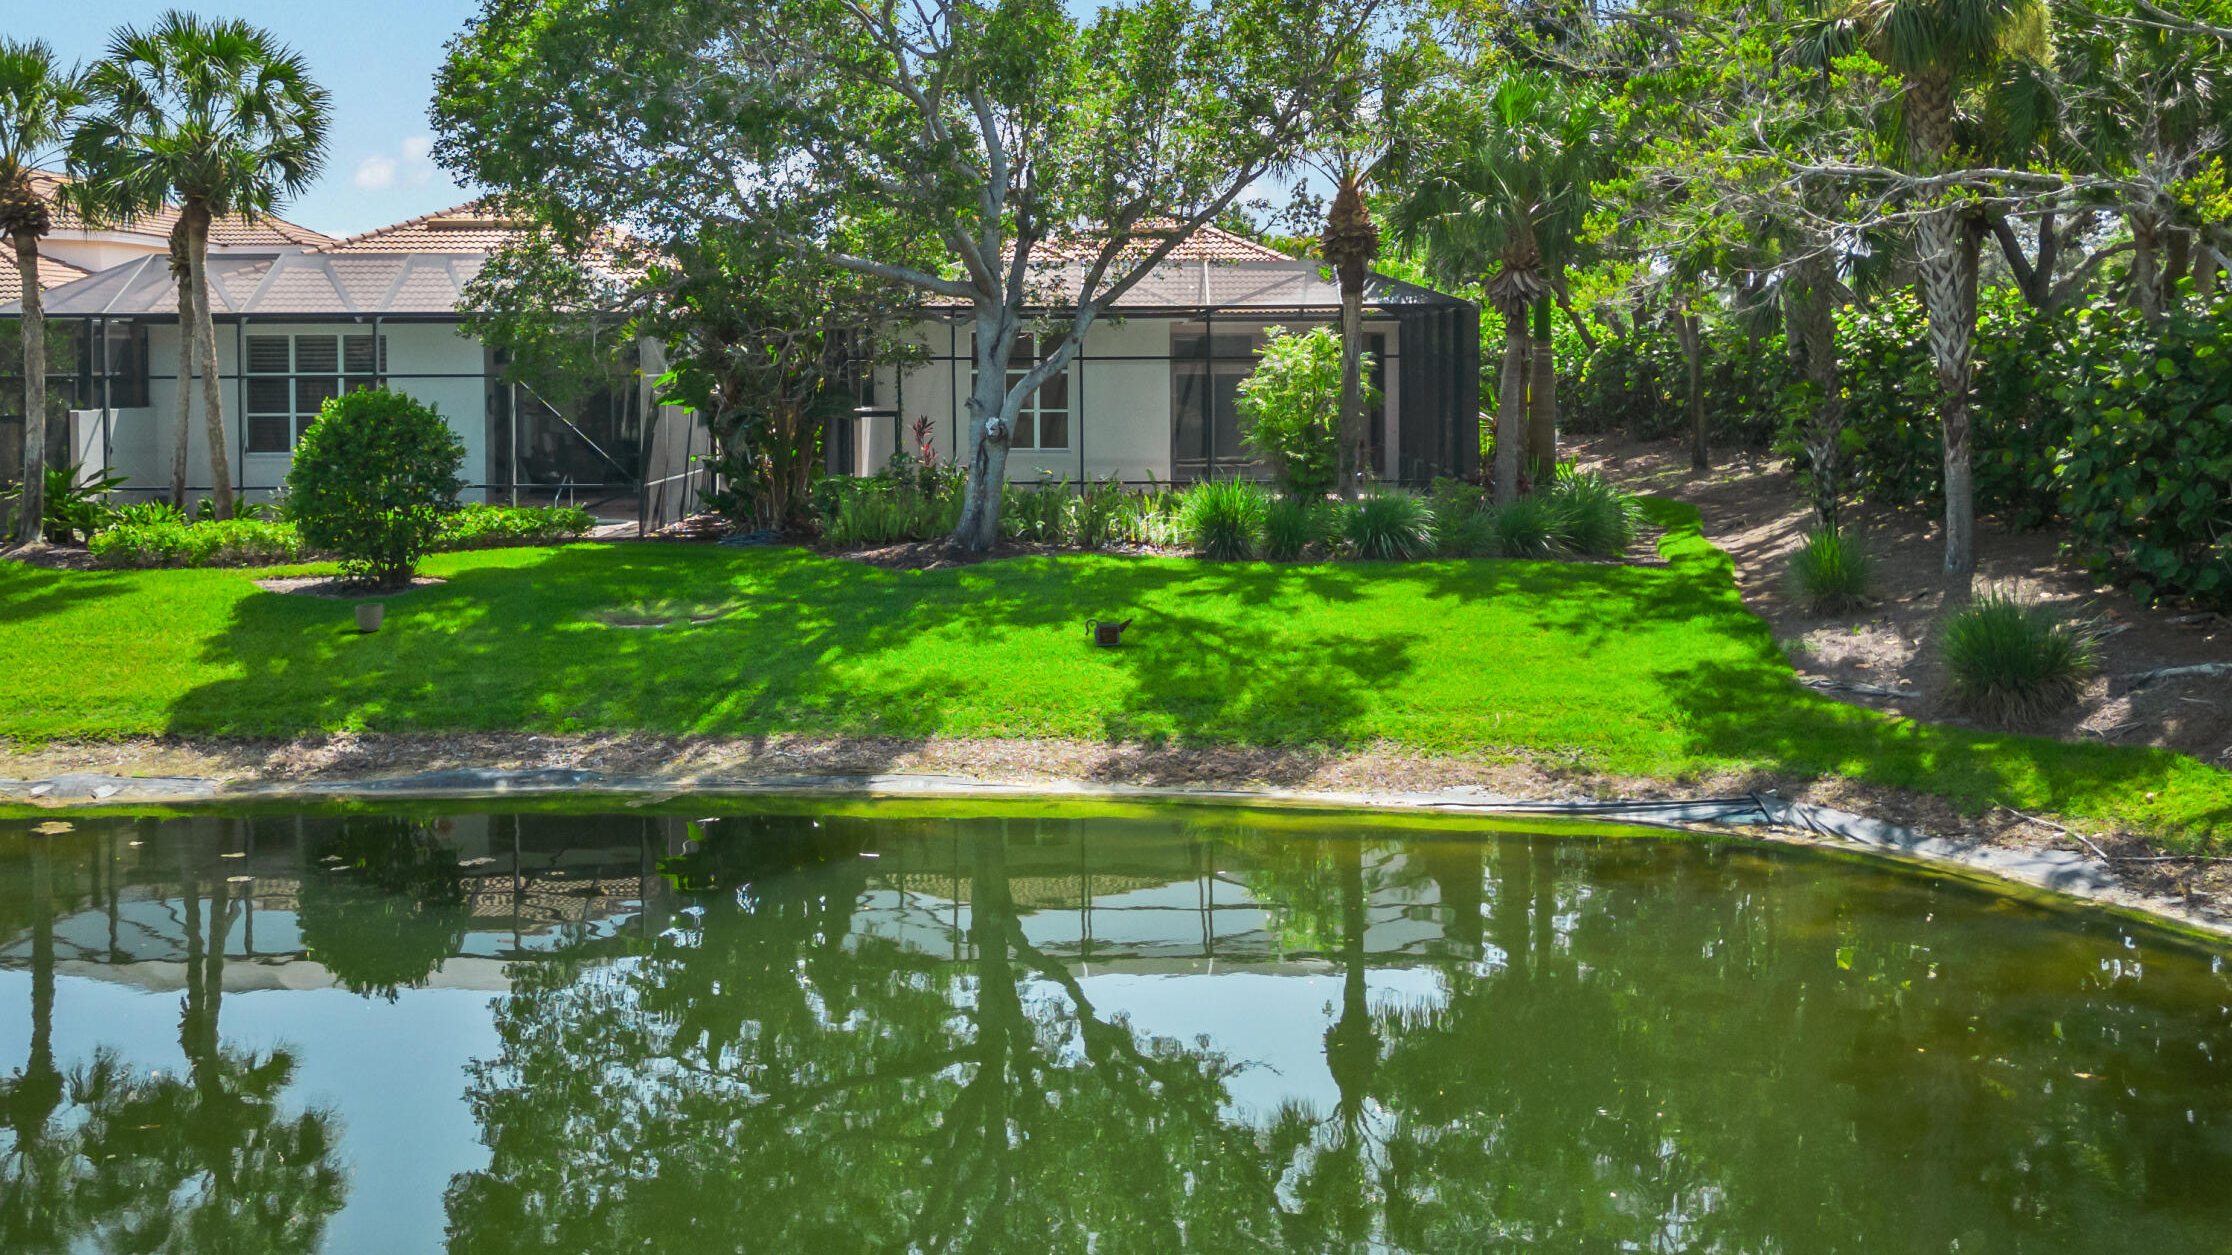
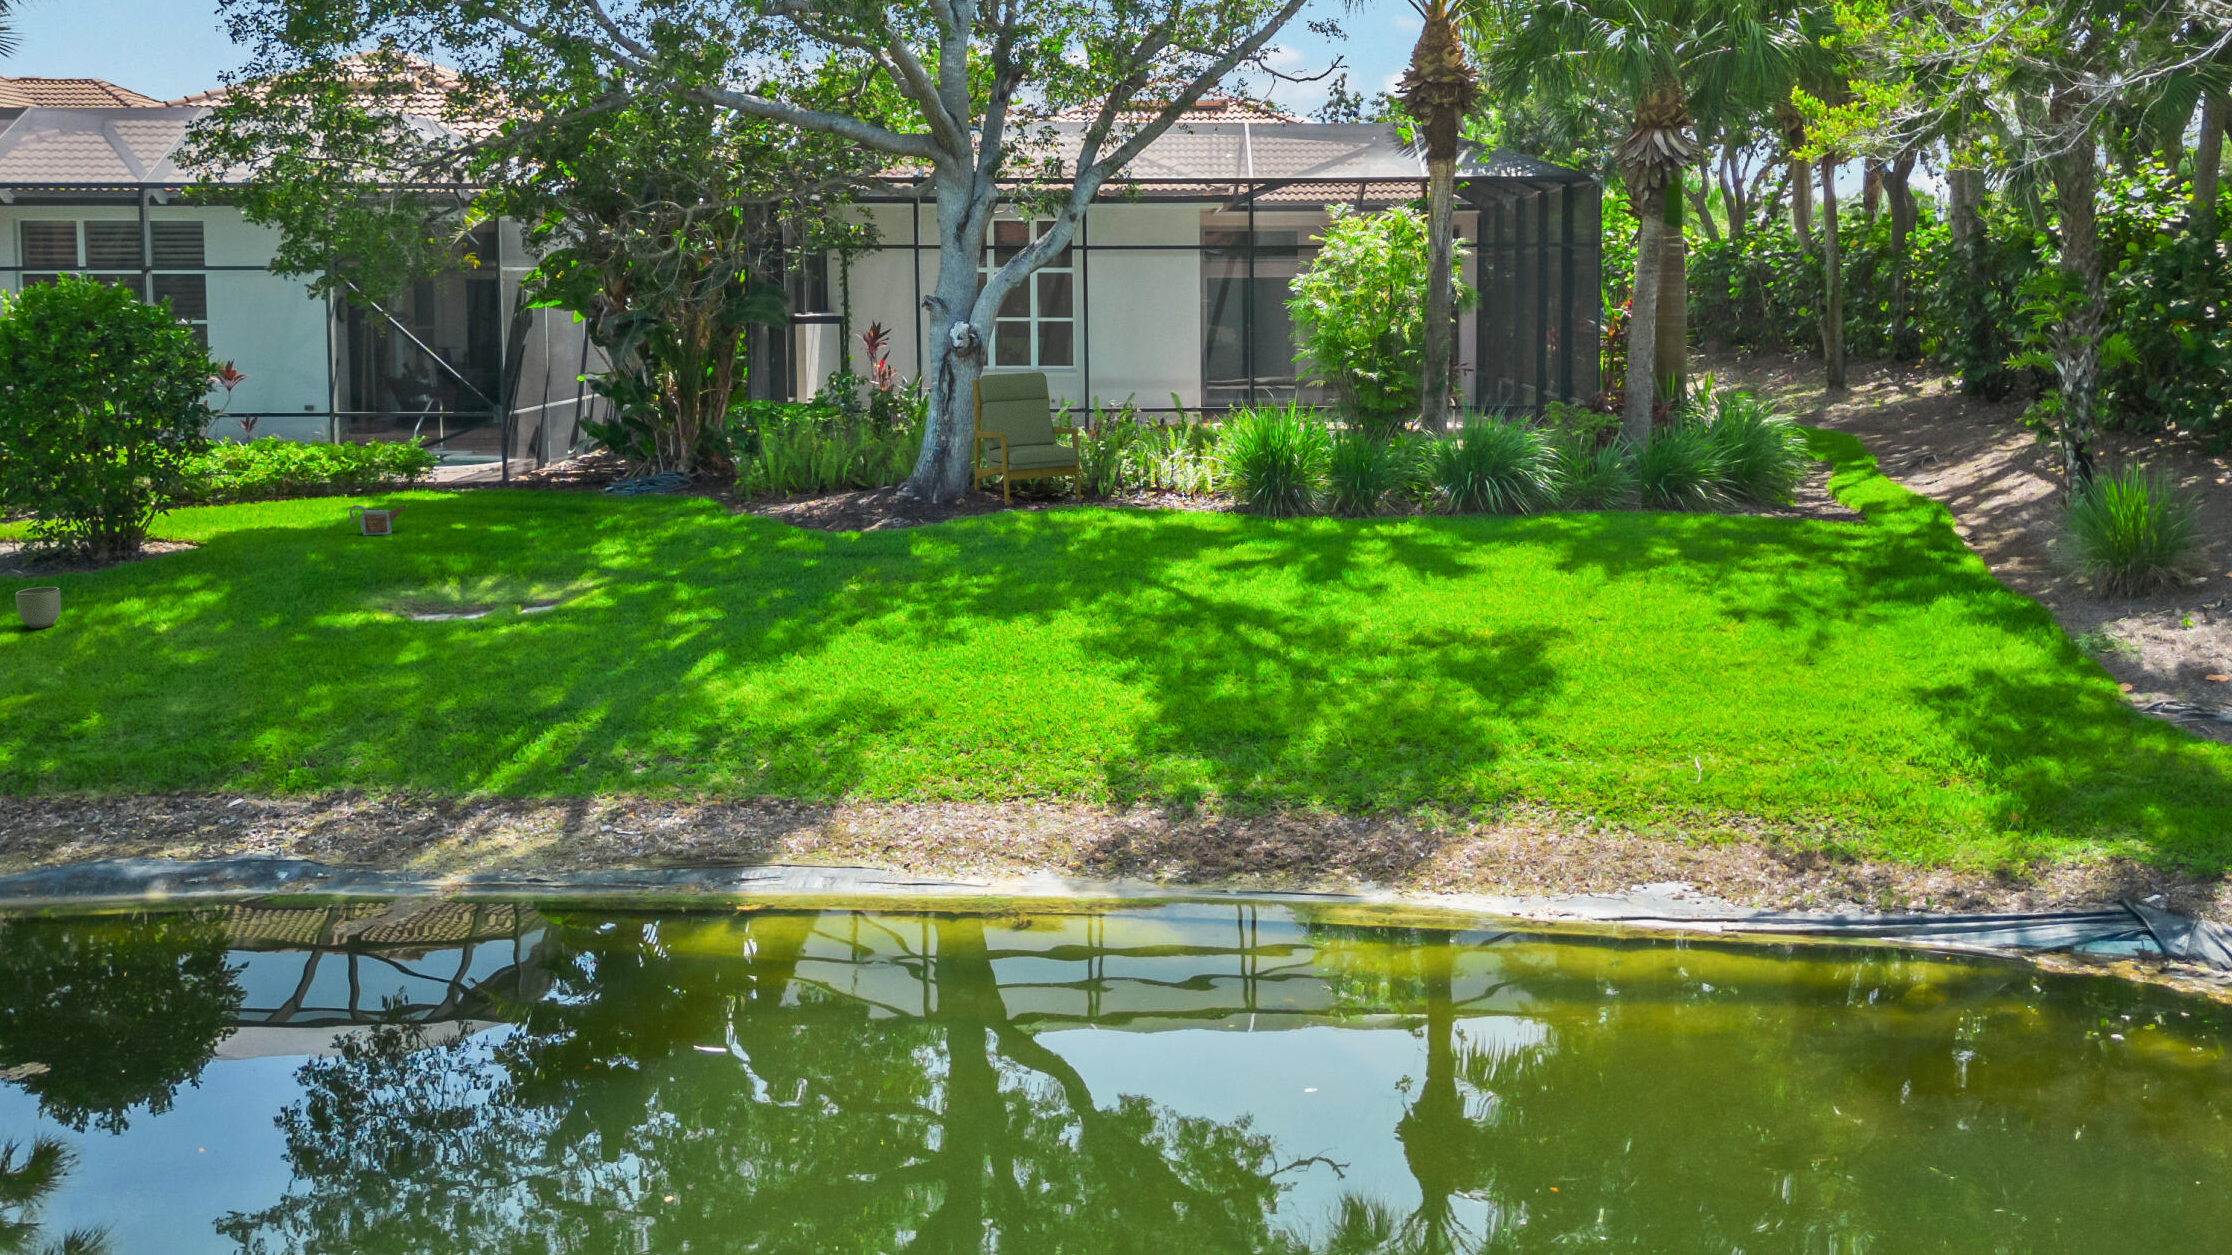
armchair: none [999,455,1079,553] -> present [972,372,1081,505]
watering can: present [1085,619,1133,646] -> present [349,505,406,535]

